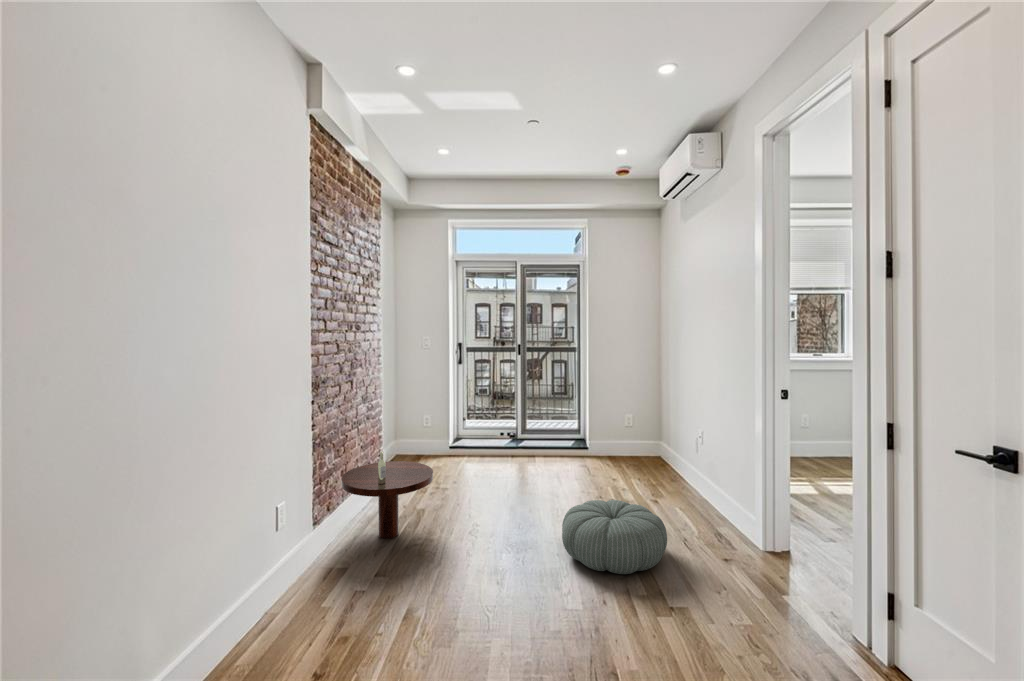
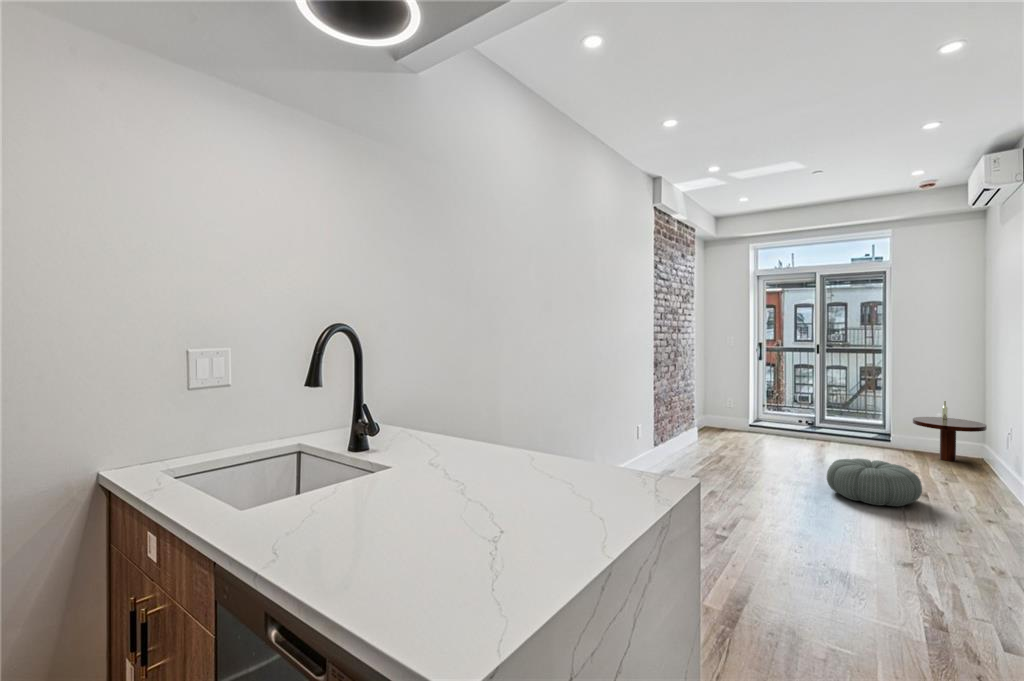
coffee table: present [341,452,433,539] -> present [913,401,987,461]

